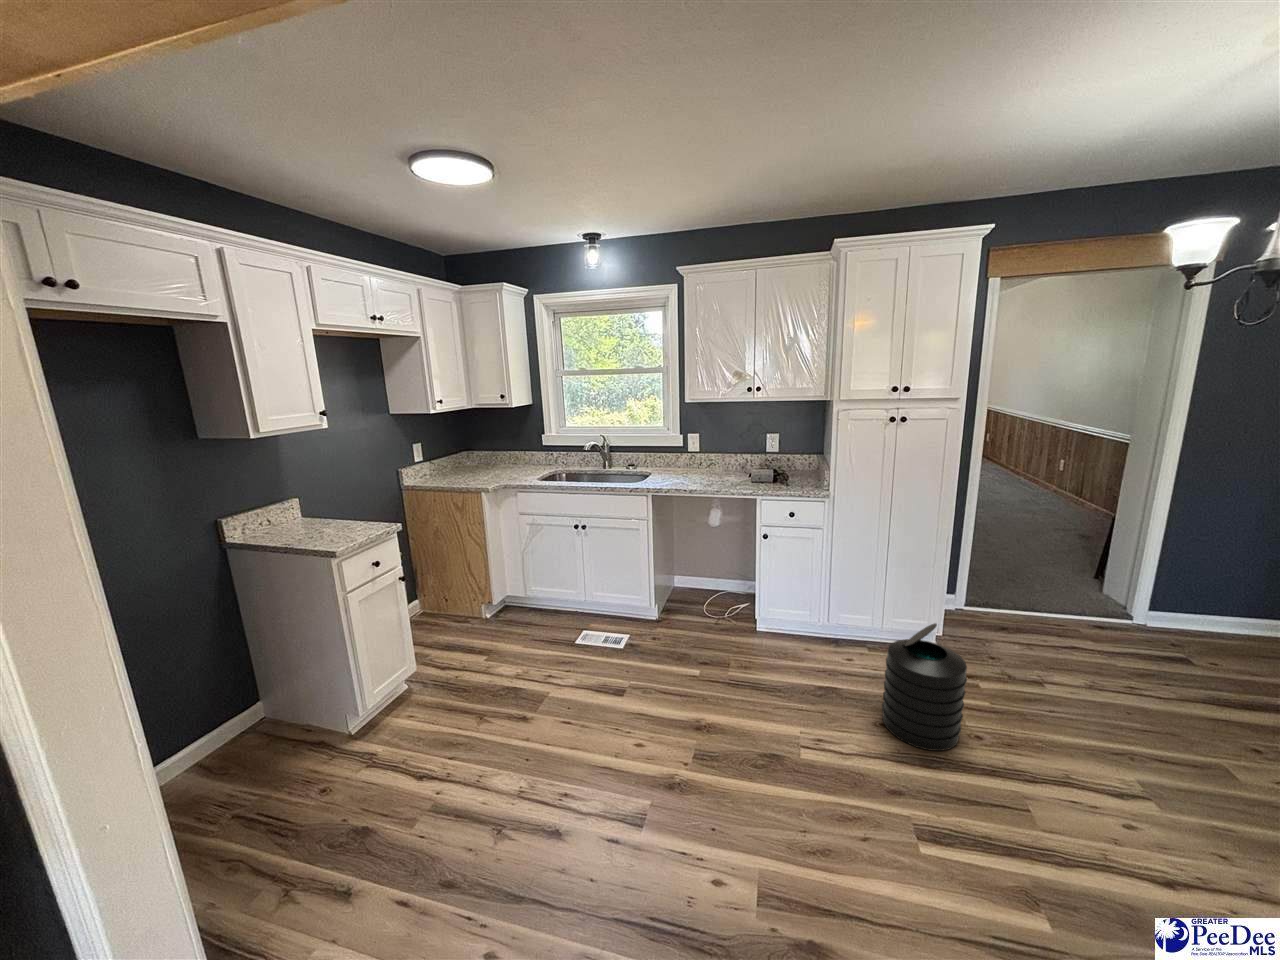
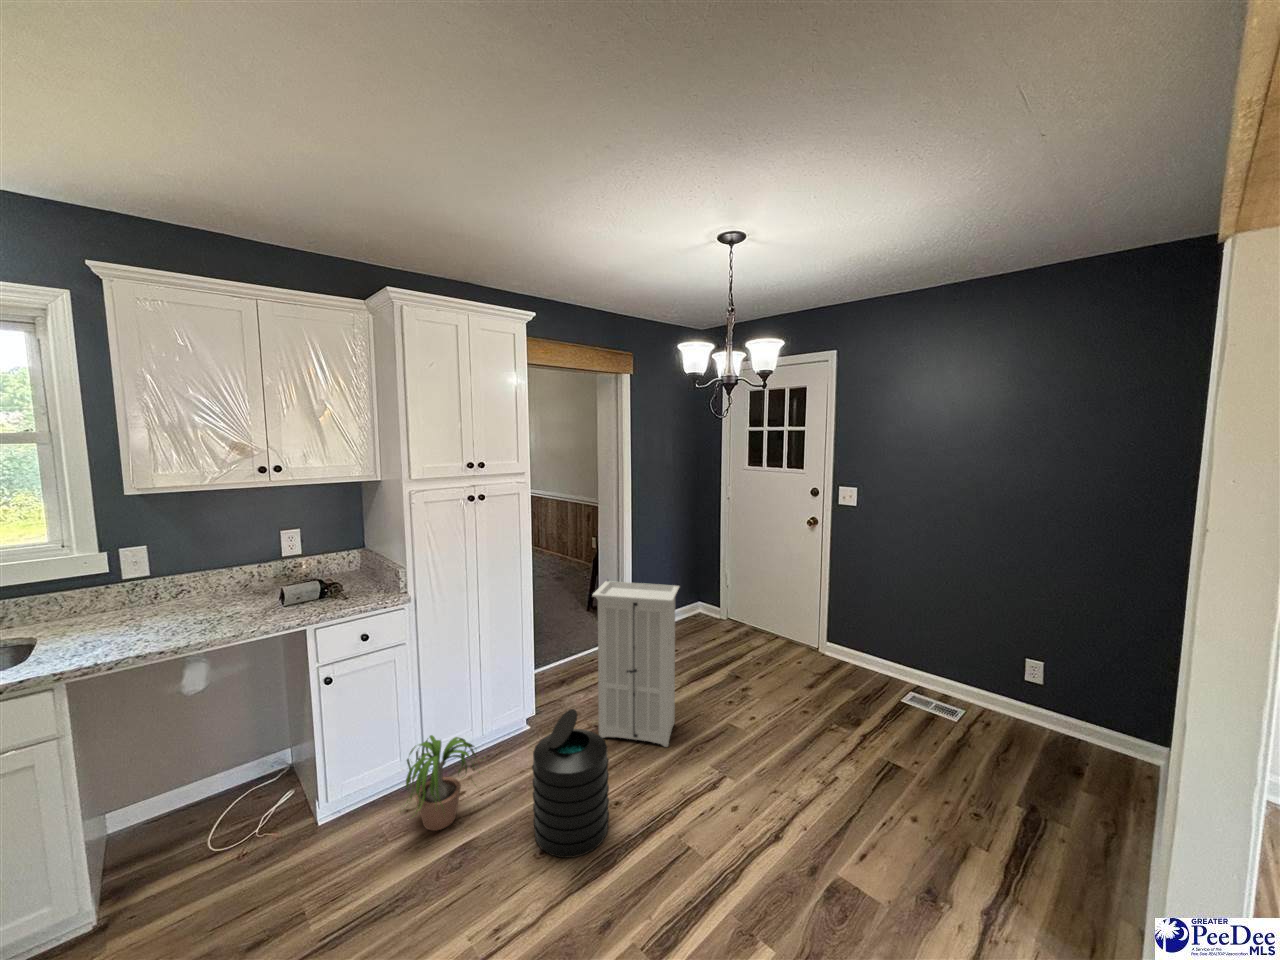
storage cabinet: none [1004,526,1165,735] -> present [592,580,679,747]
potted plant: none [791,601,870,670] -> present [406,735,476,831]

